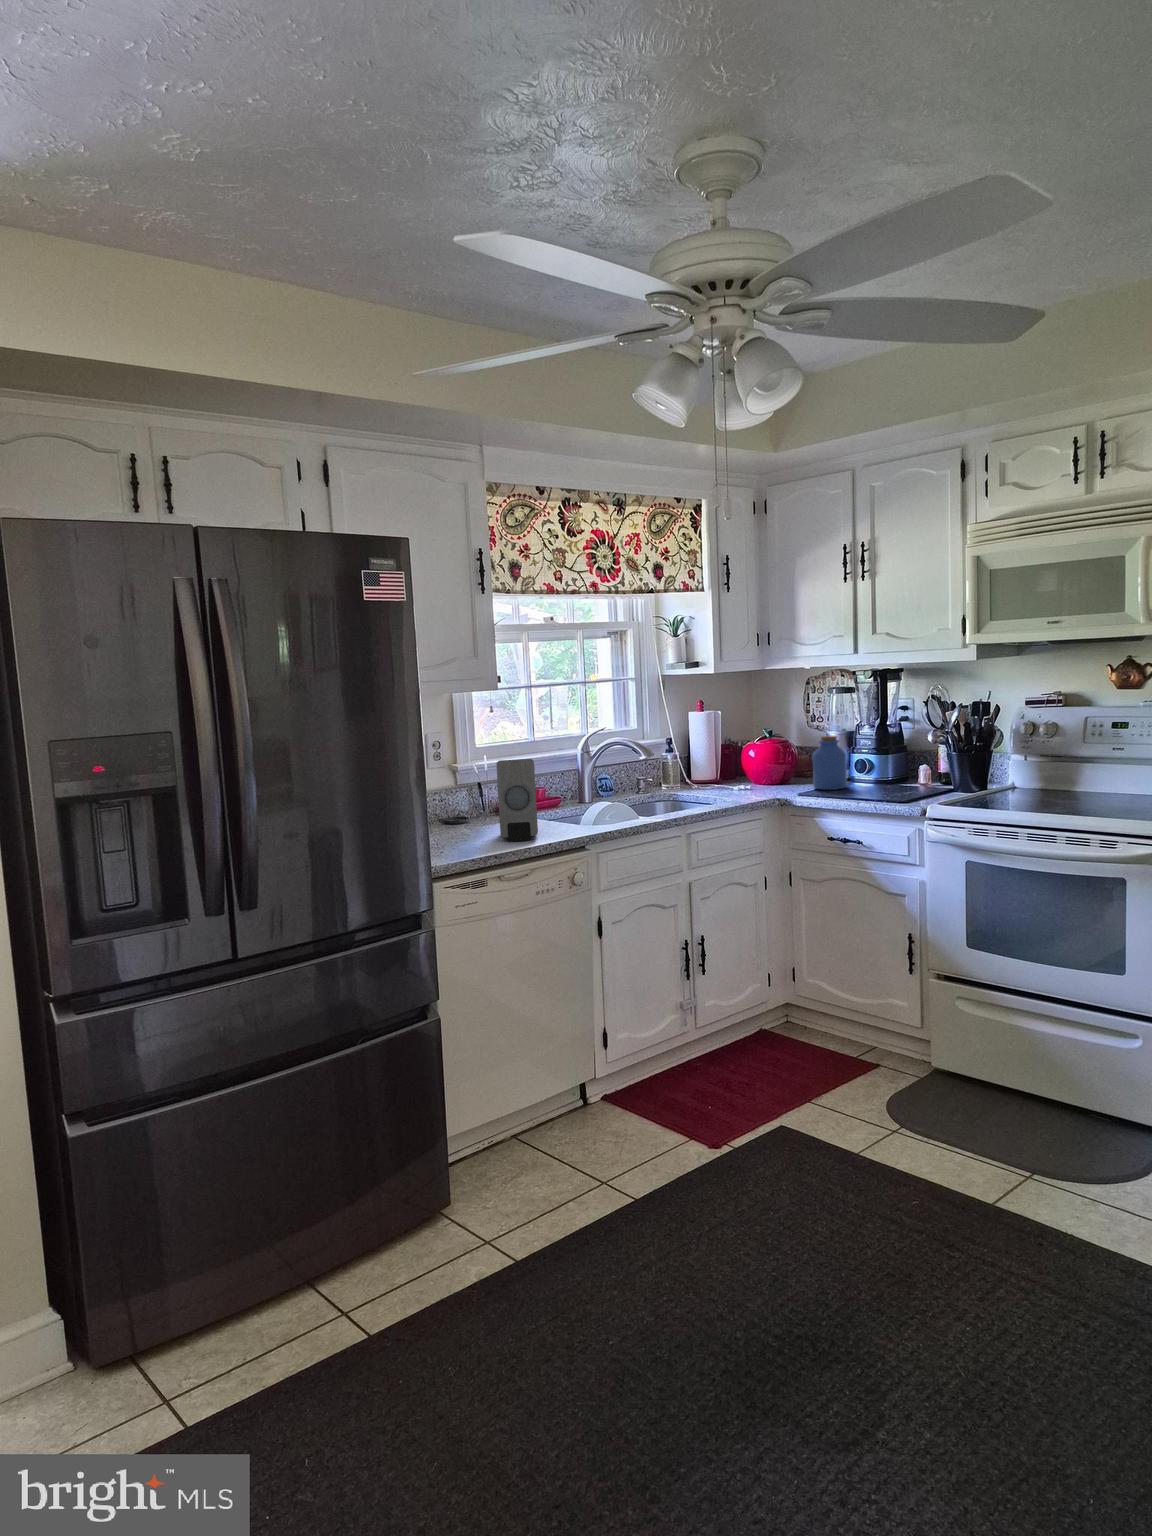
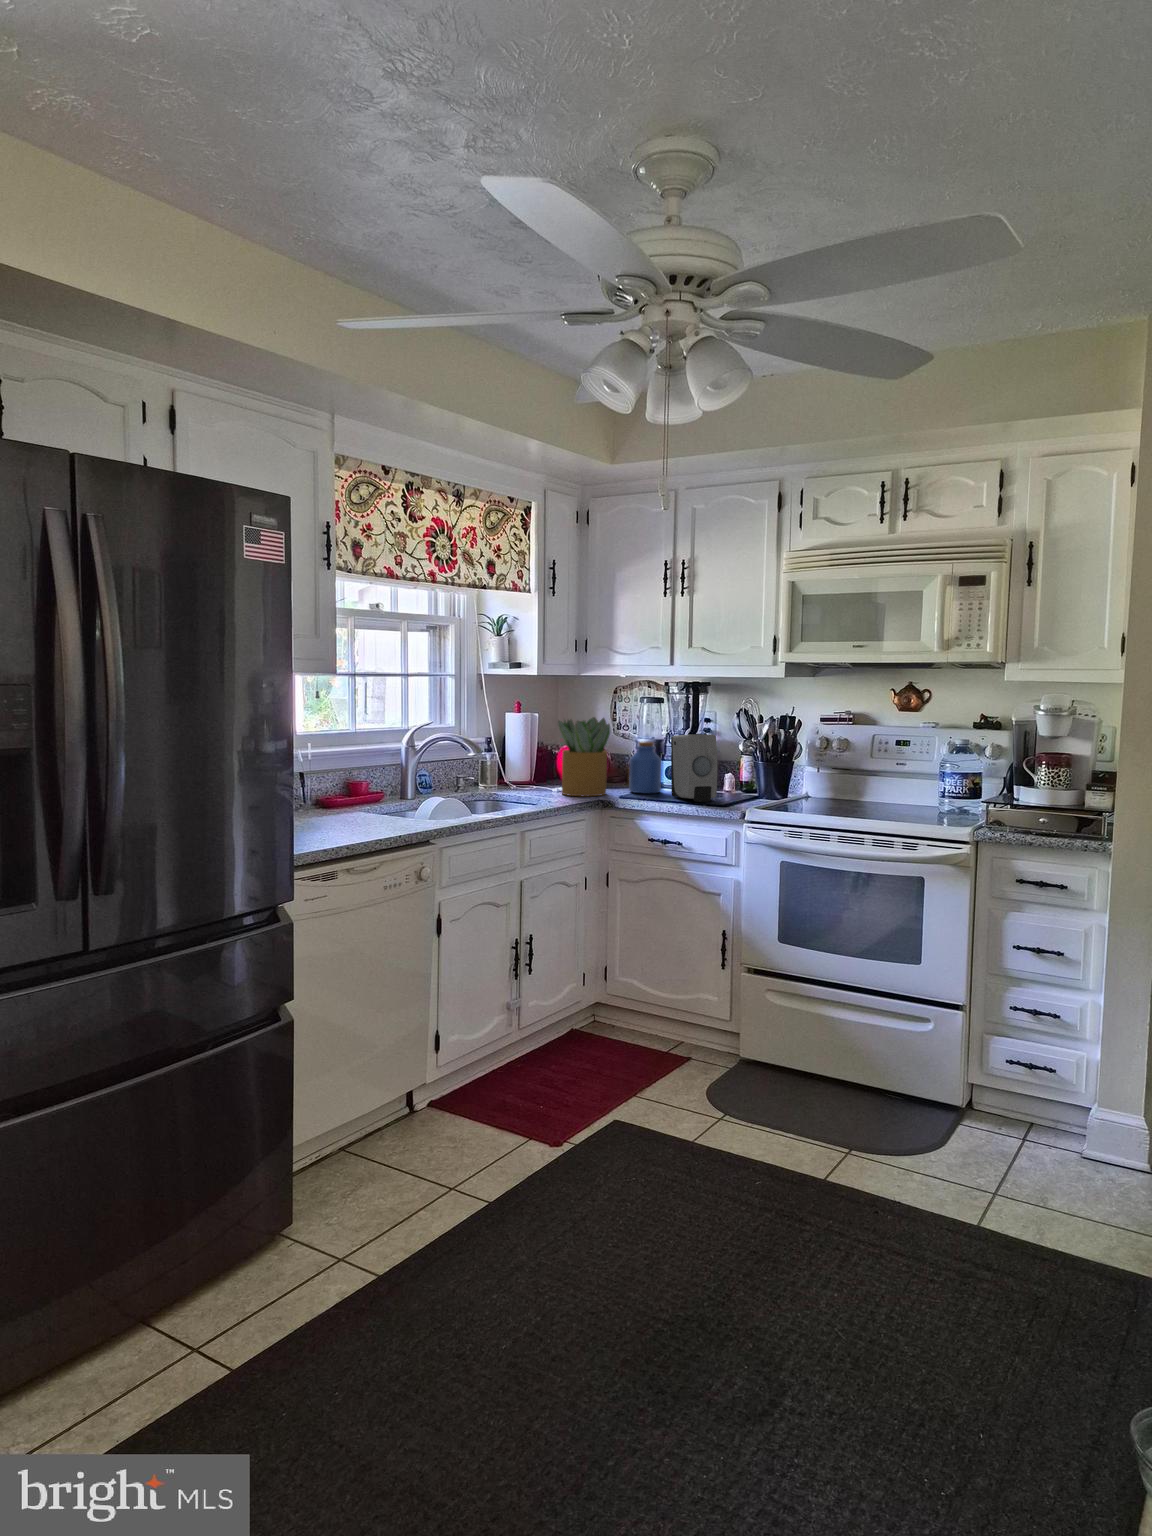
potted plant: none [732,713,789,795] -> present [558,717,610,796]
soap dispenser: present [496,759,538,841] -> present [671,734,717,802]

